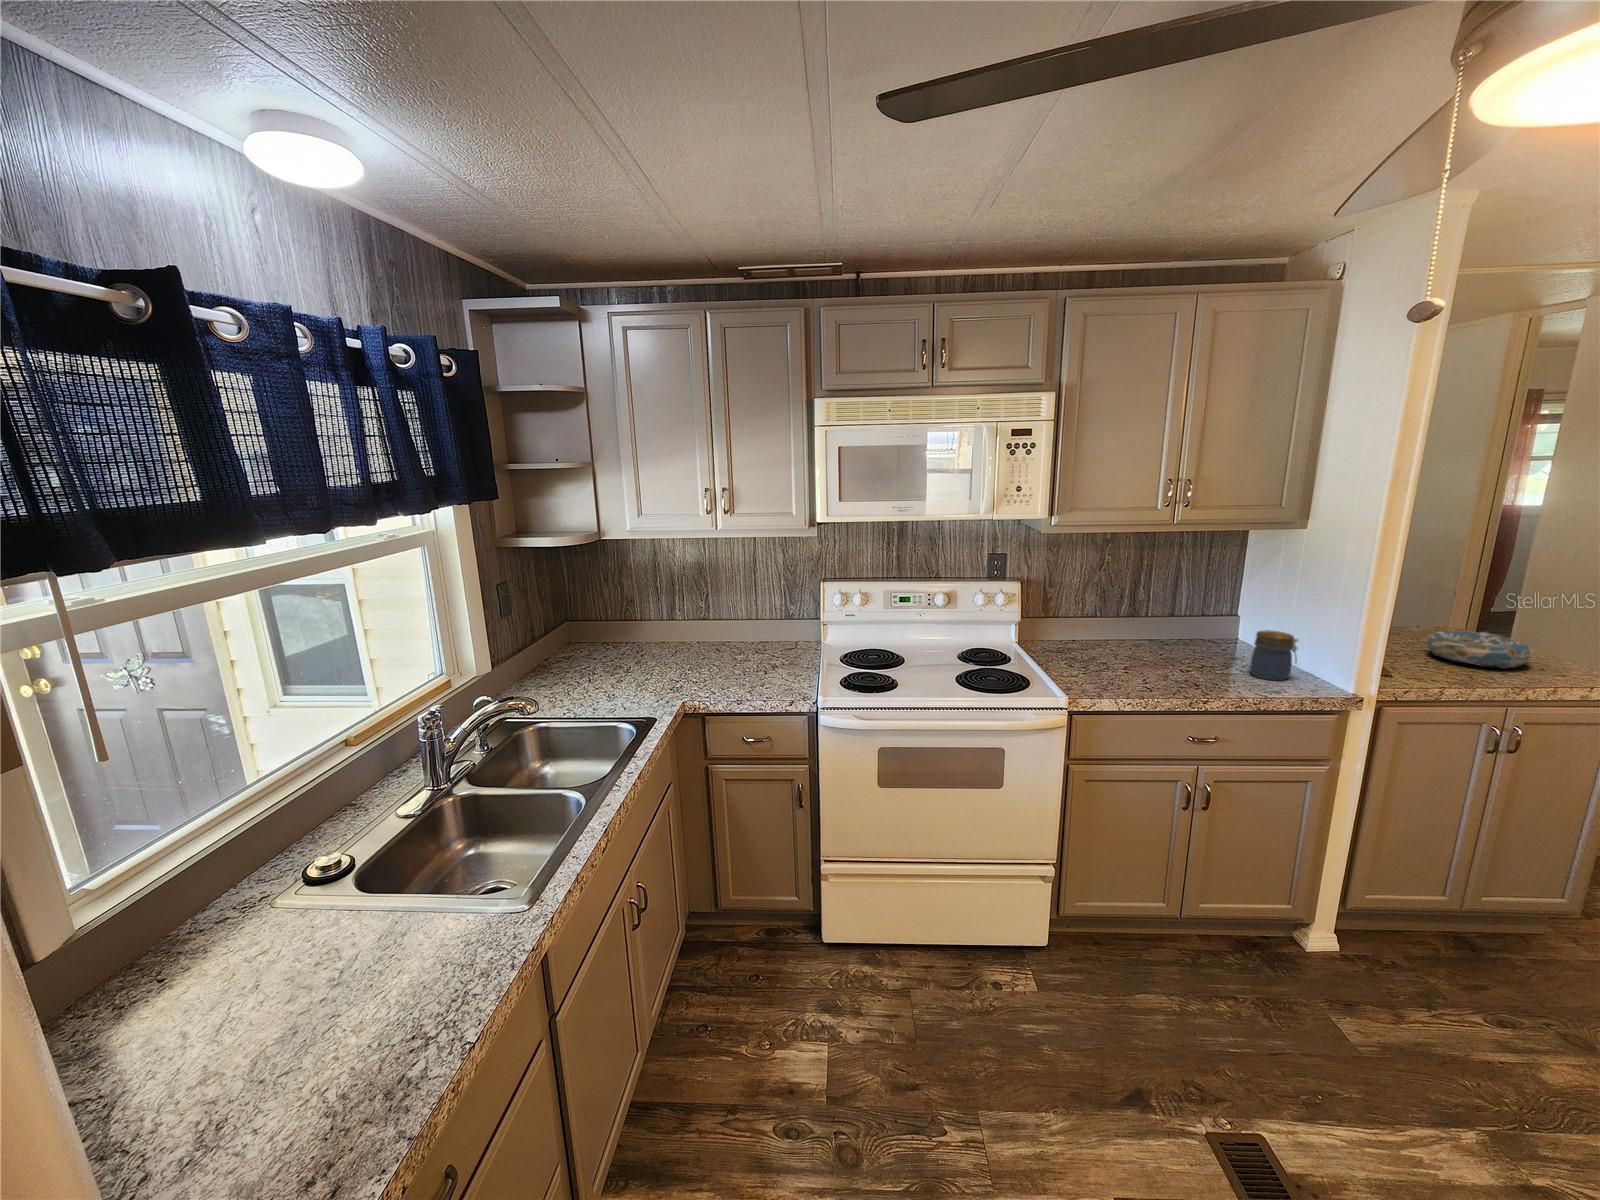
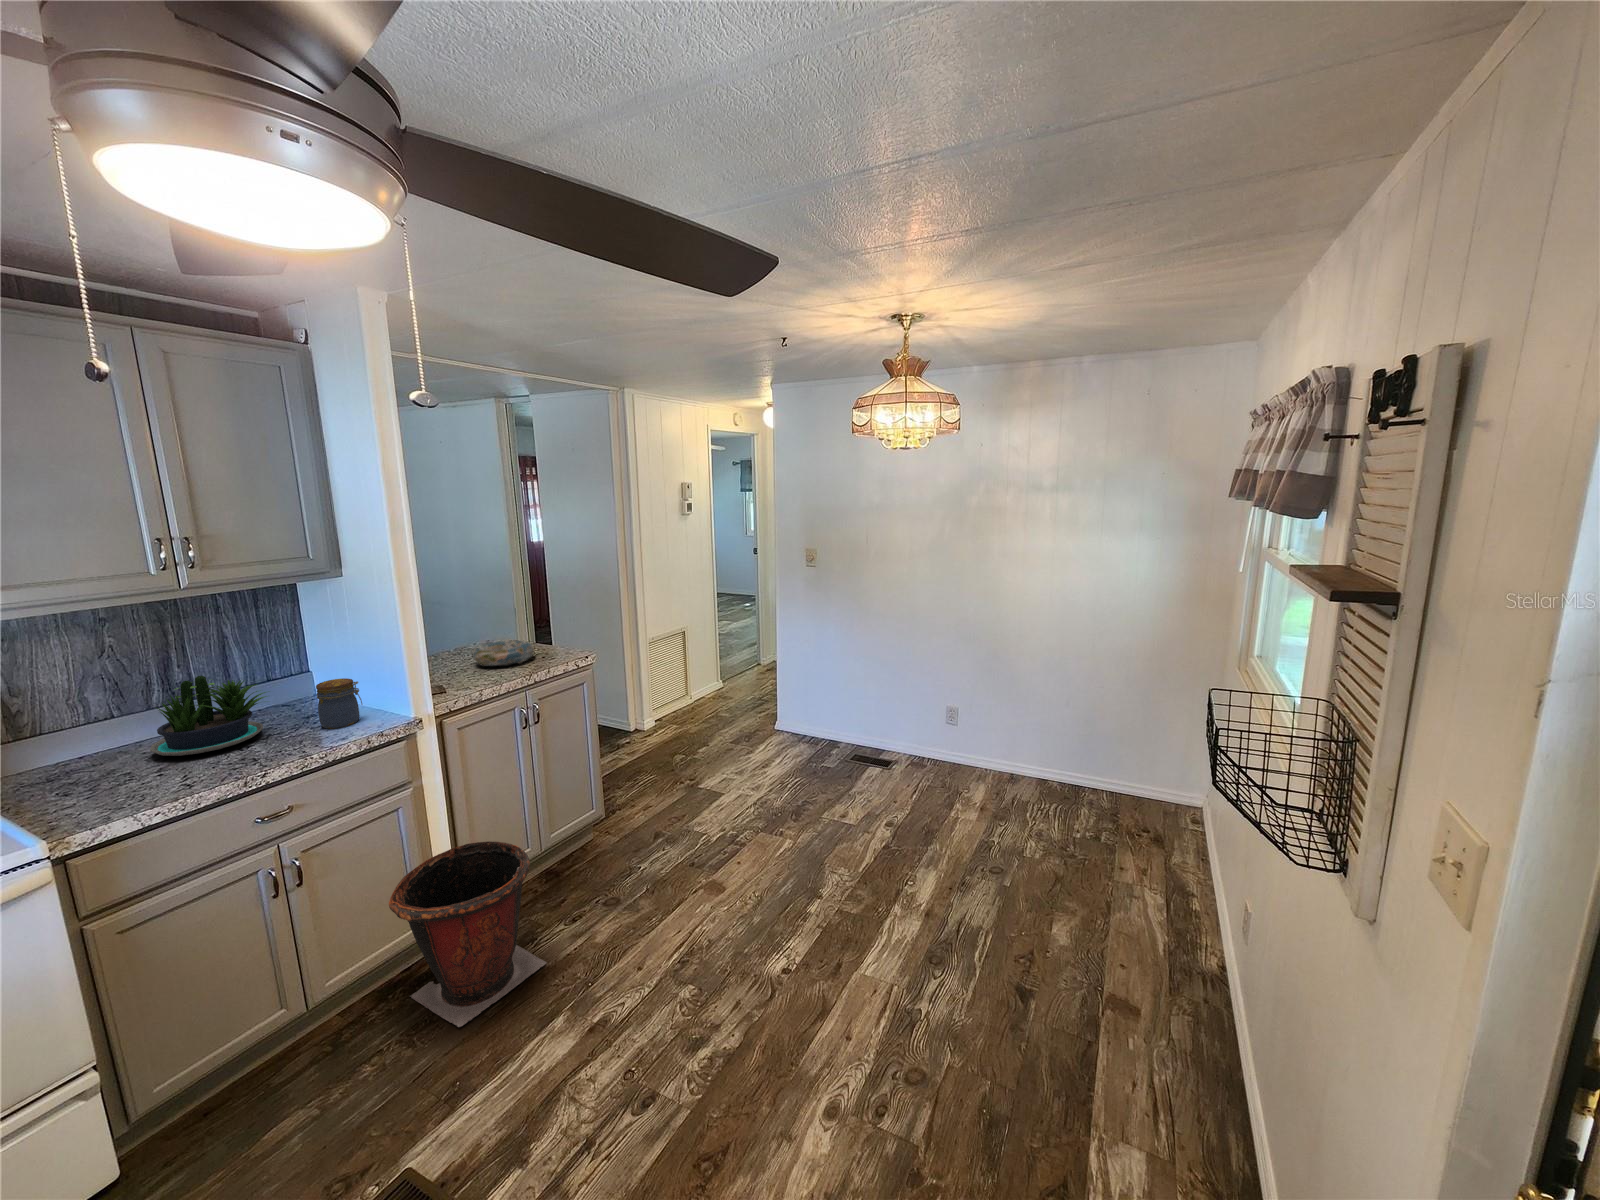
potted plant: none [1118,599,1216,665] -> present [150,676,266,756]
waste bin: none [1268,848,1472,1054] -> present [389,841,547,1028]

